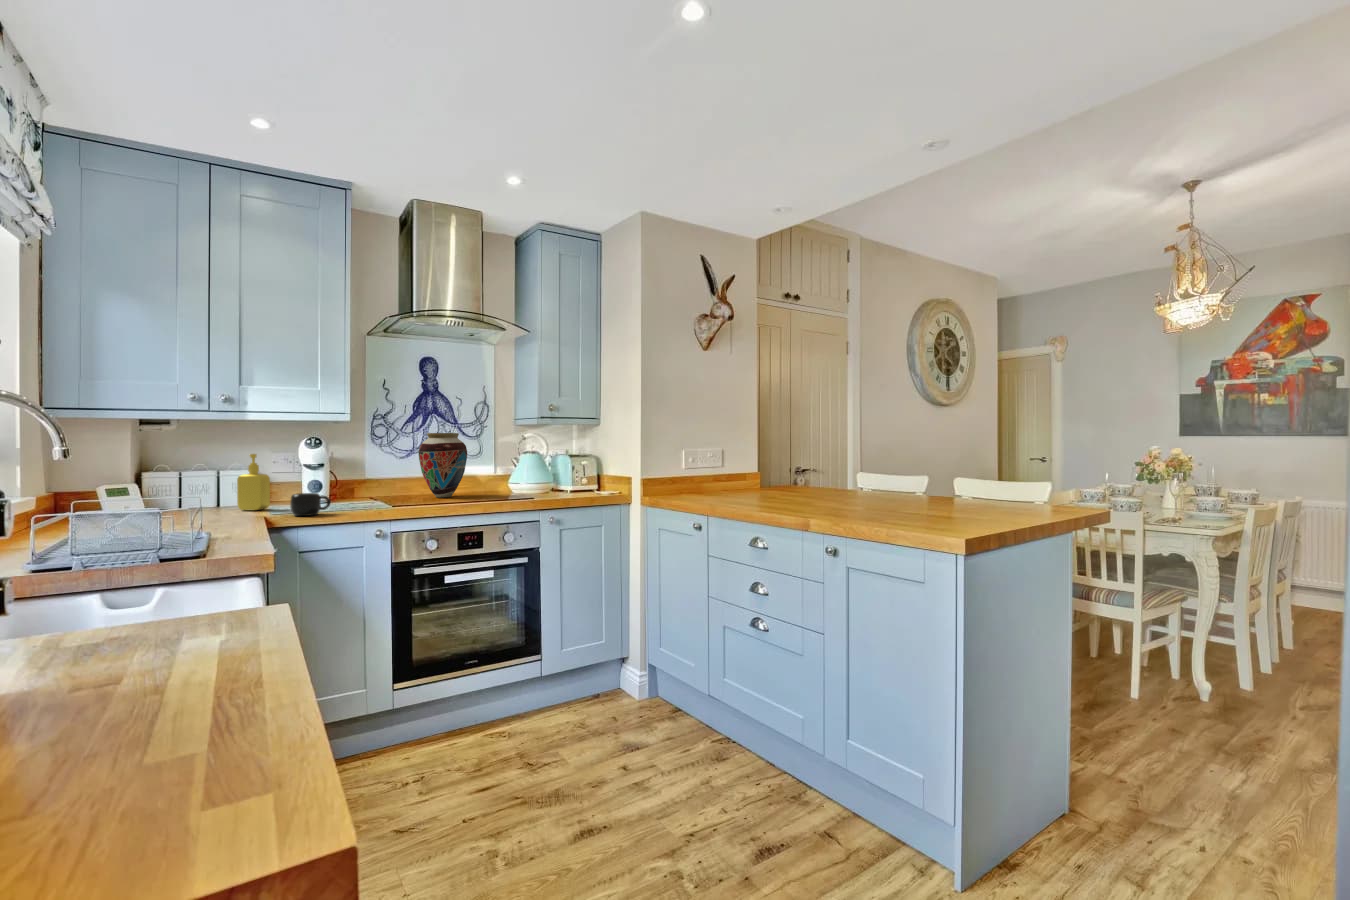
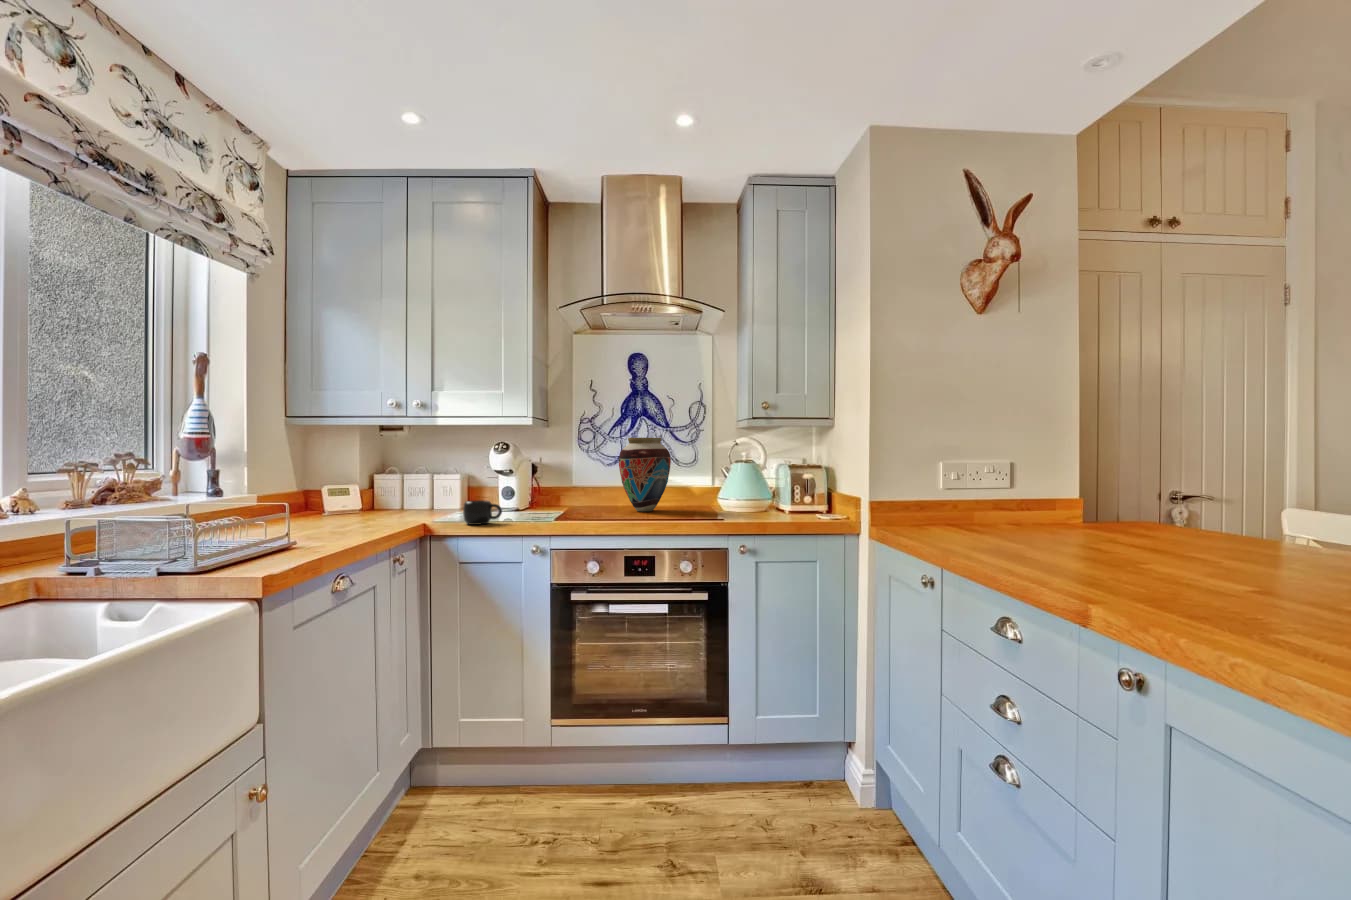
soap dispenser: present [237,454,270,511] -> none [440,459,467,515]

